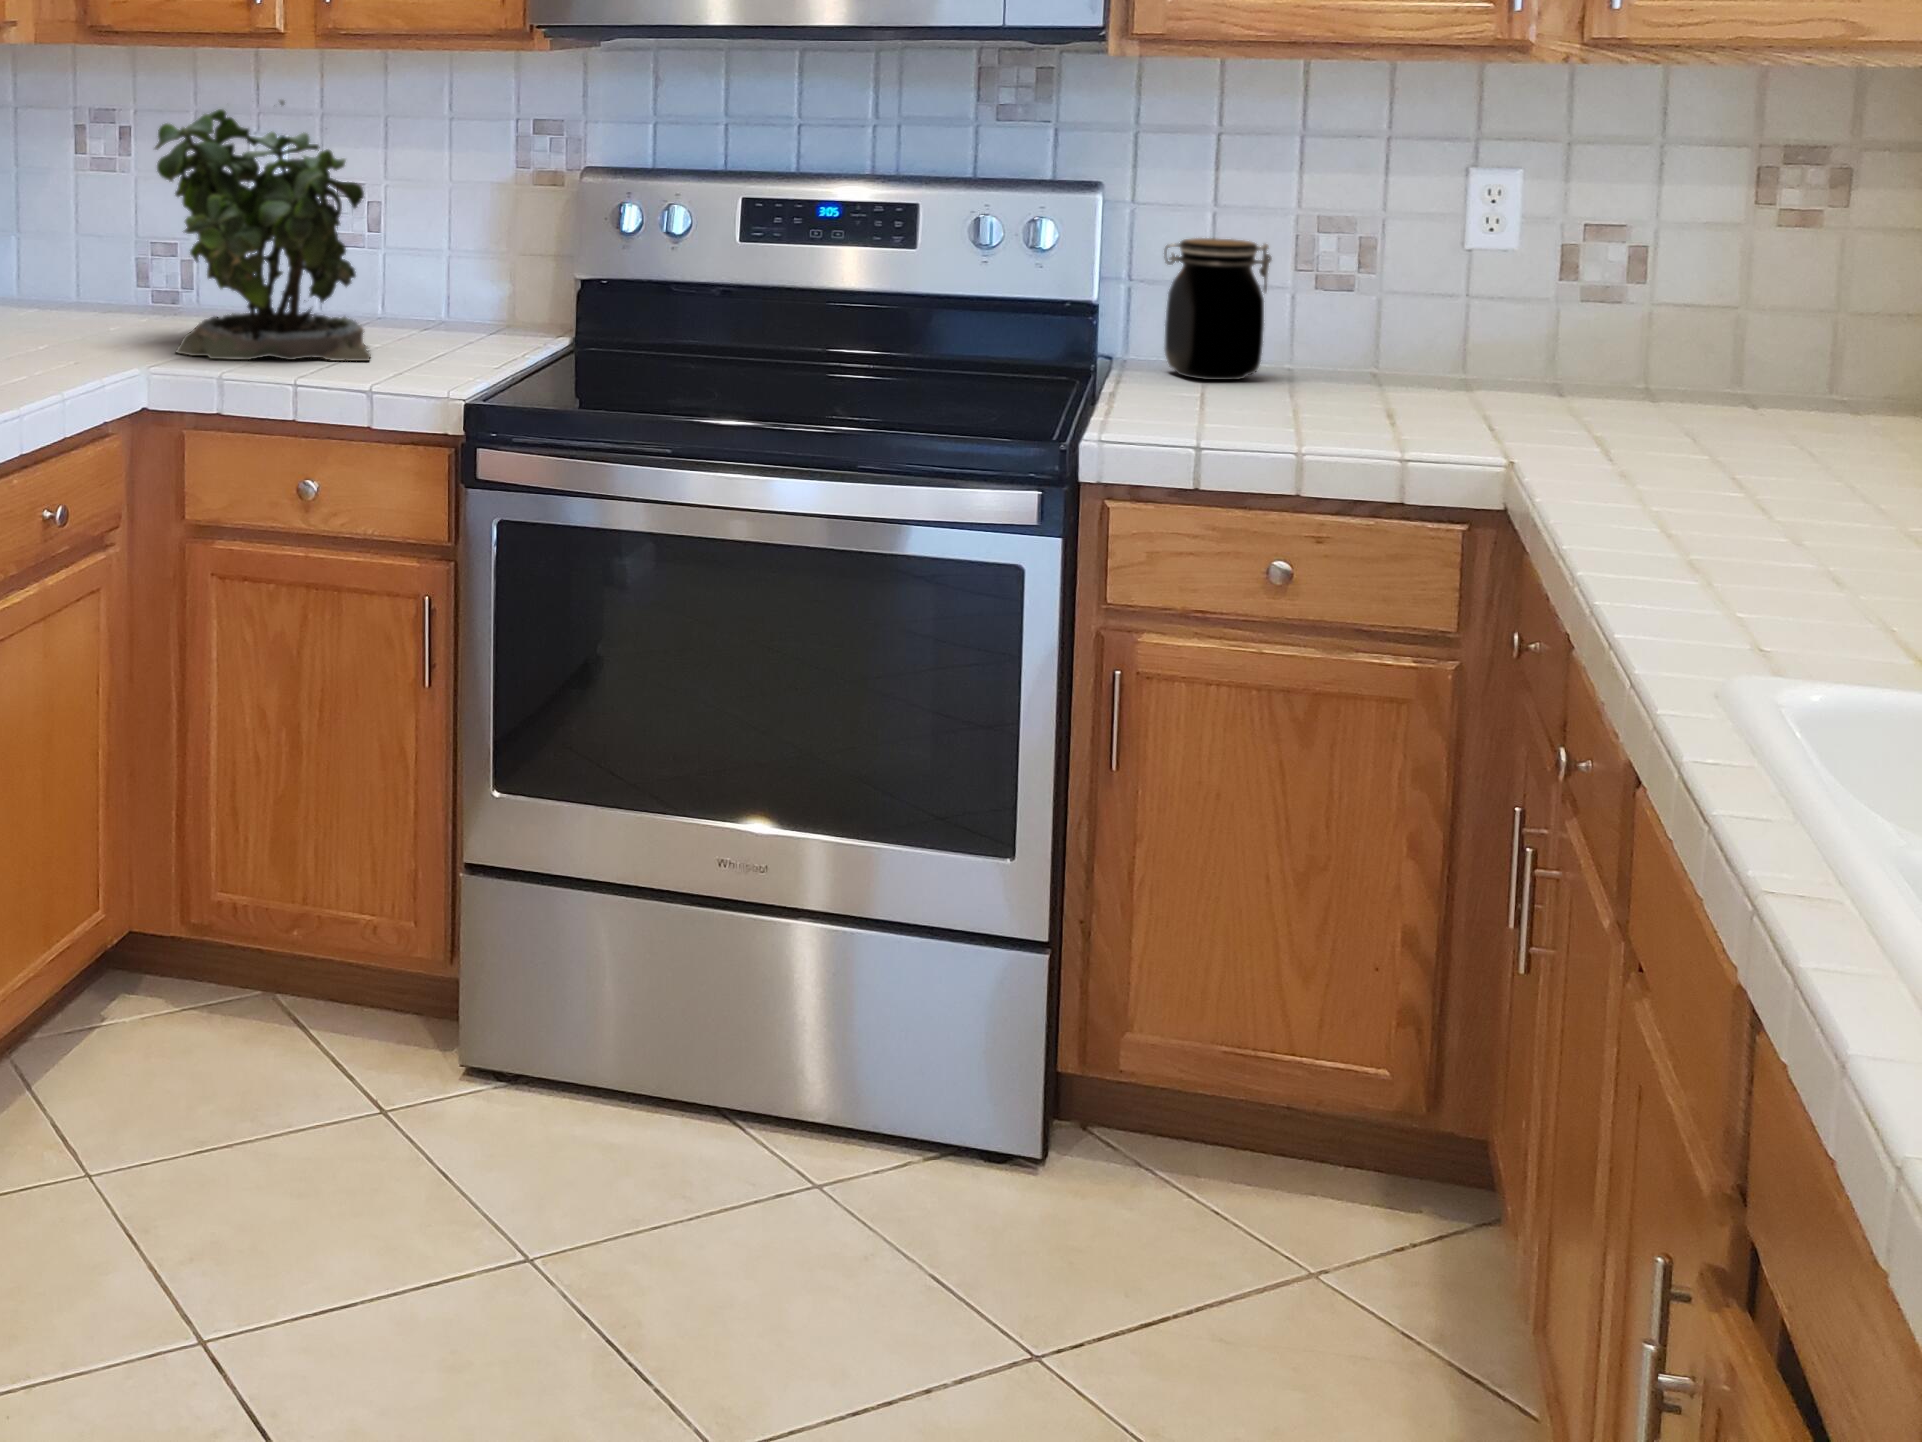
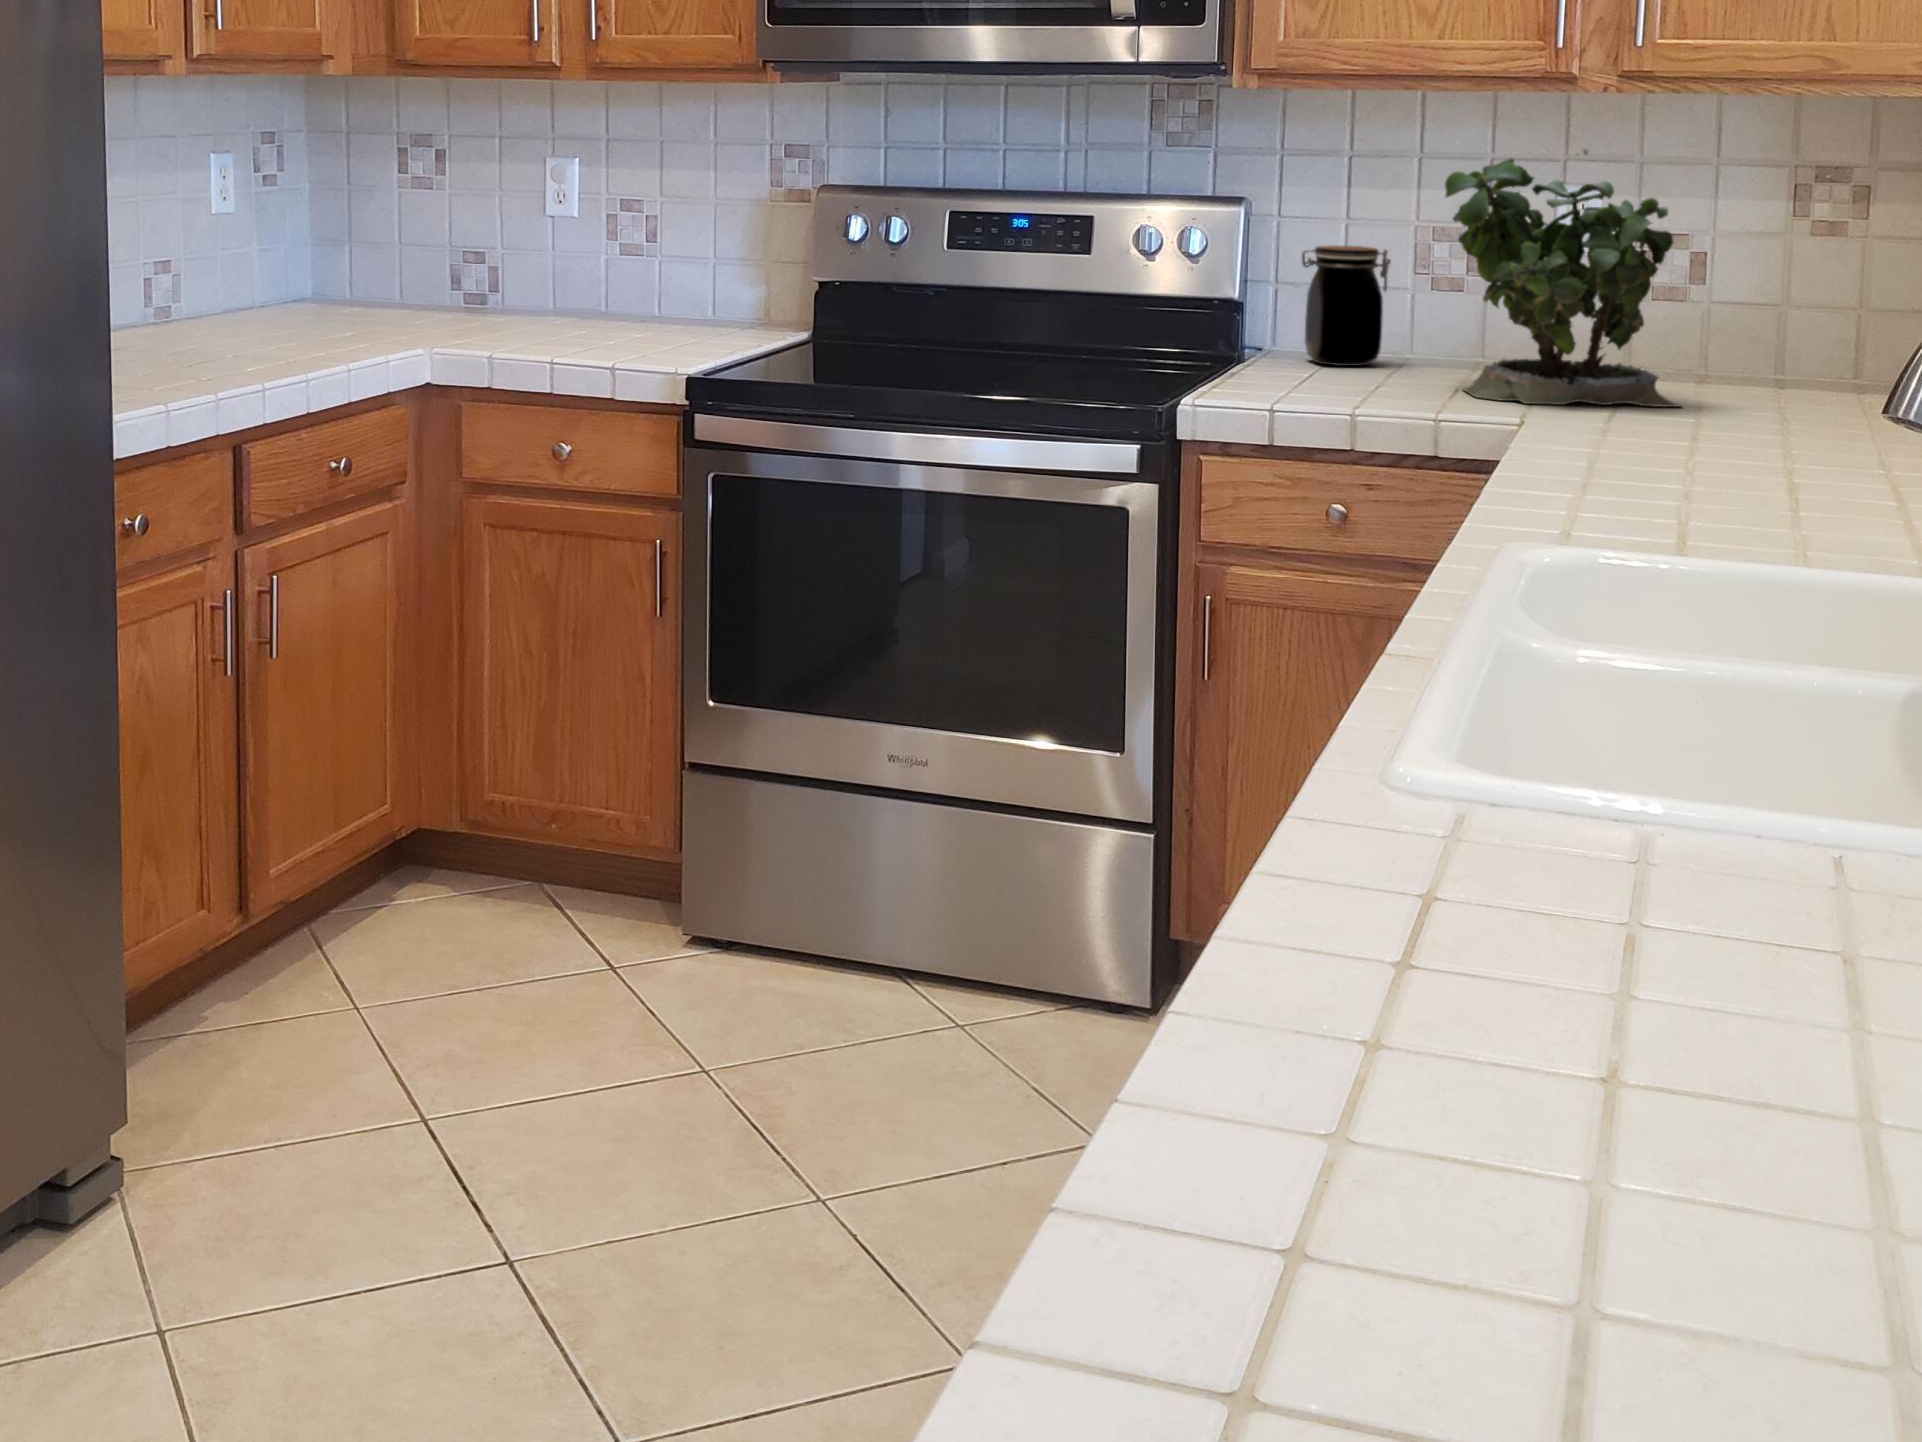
potted plant: present [155,99,371,361] -> present [1445,148,1679,407]

